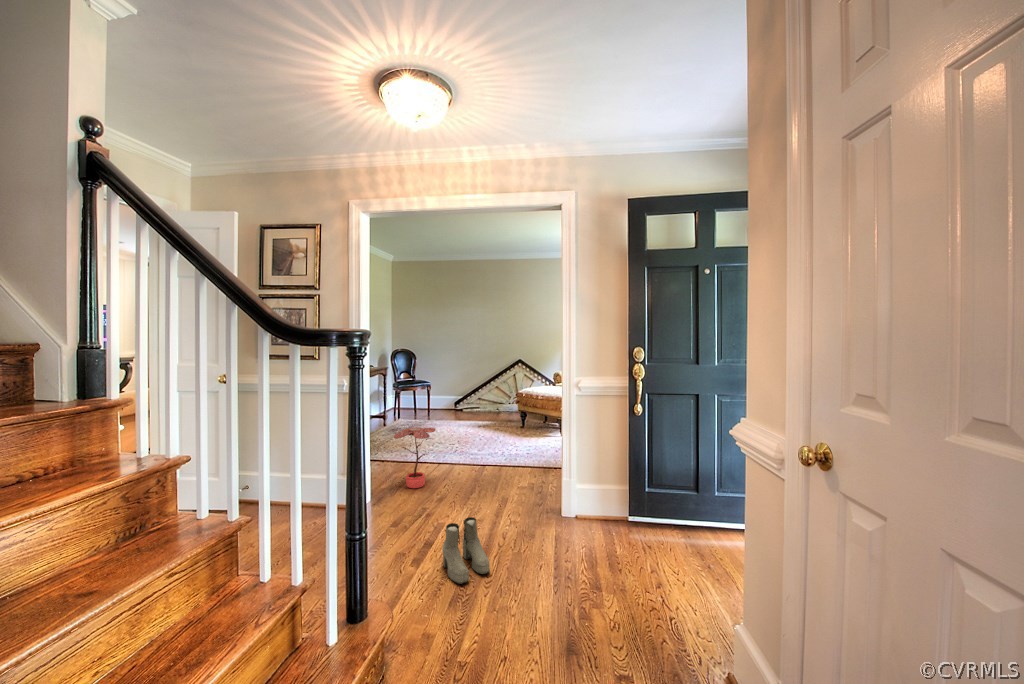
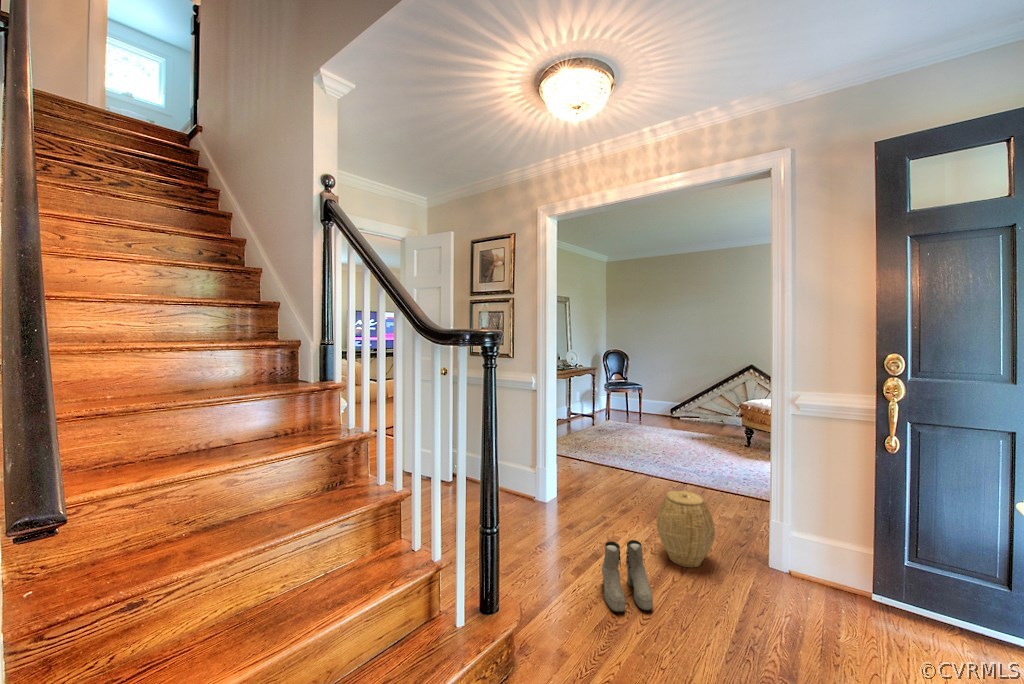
potted plant: present [394,427,435,488] -> none [580,431,624,494]
woven basket: none [479,468,524,531] -> present [657,491,715,567]

